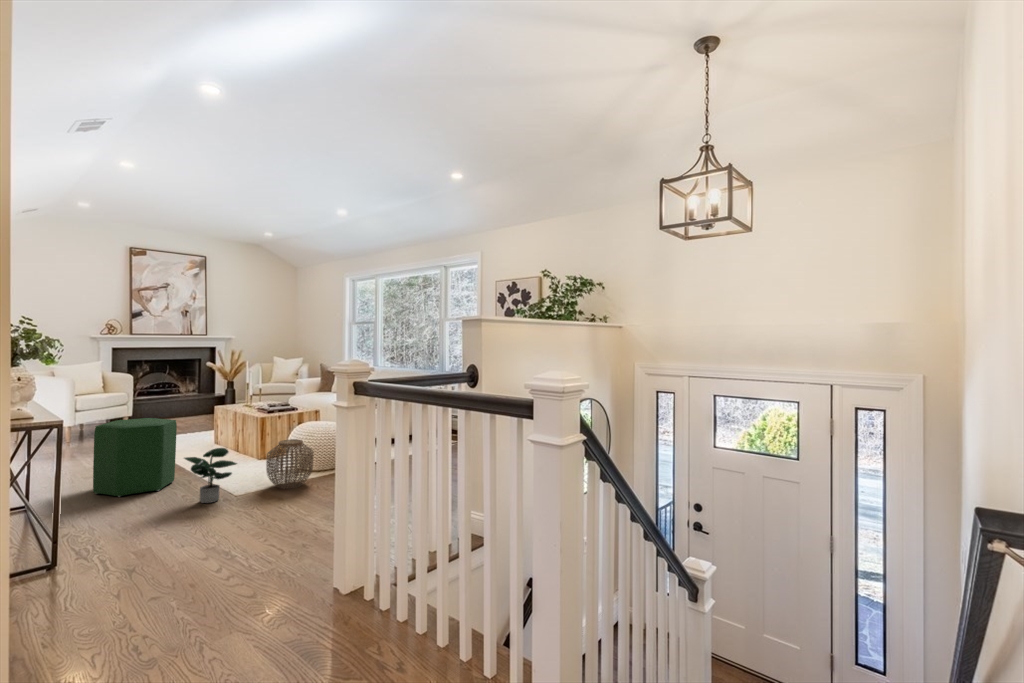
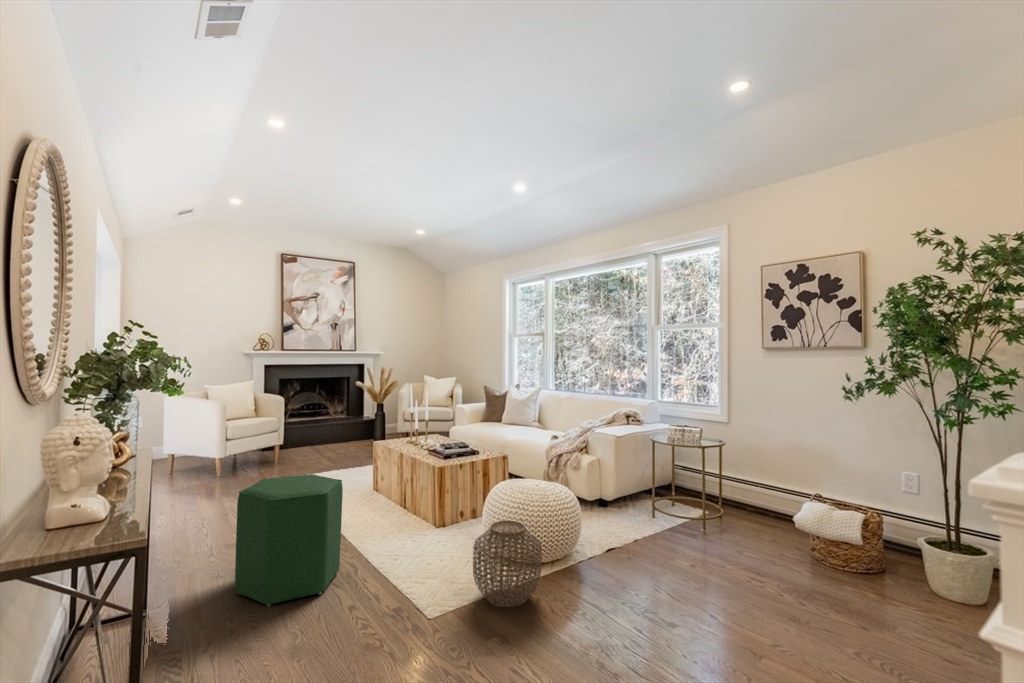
potted plant: present [184,448,237,503] -> none [361,537,442,640]

